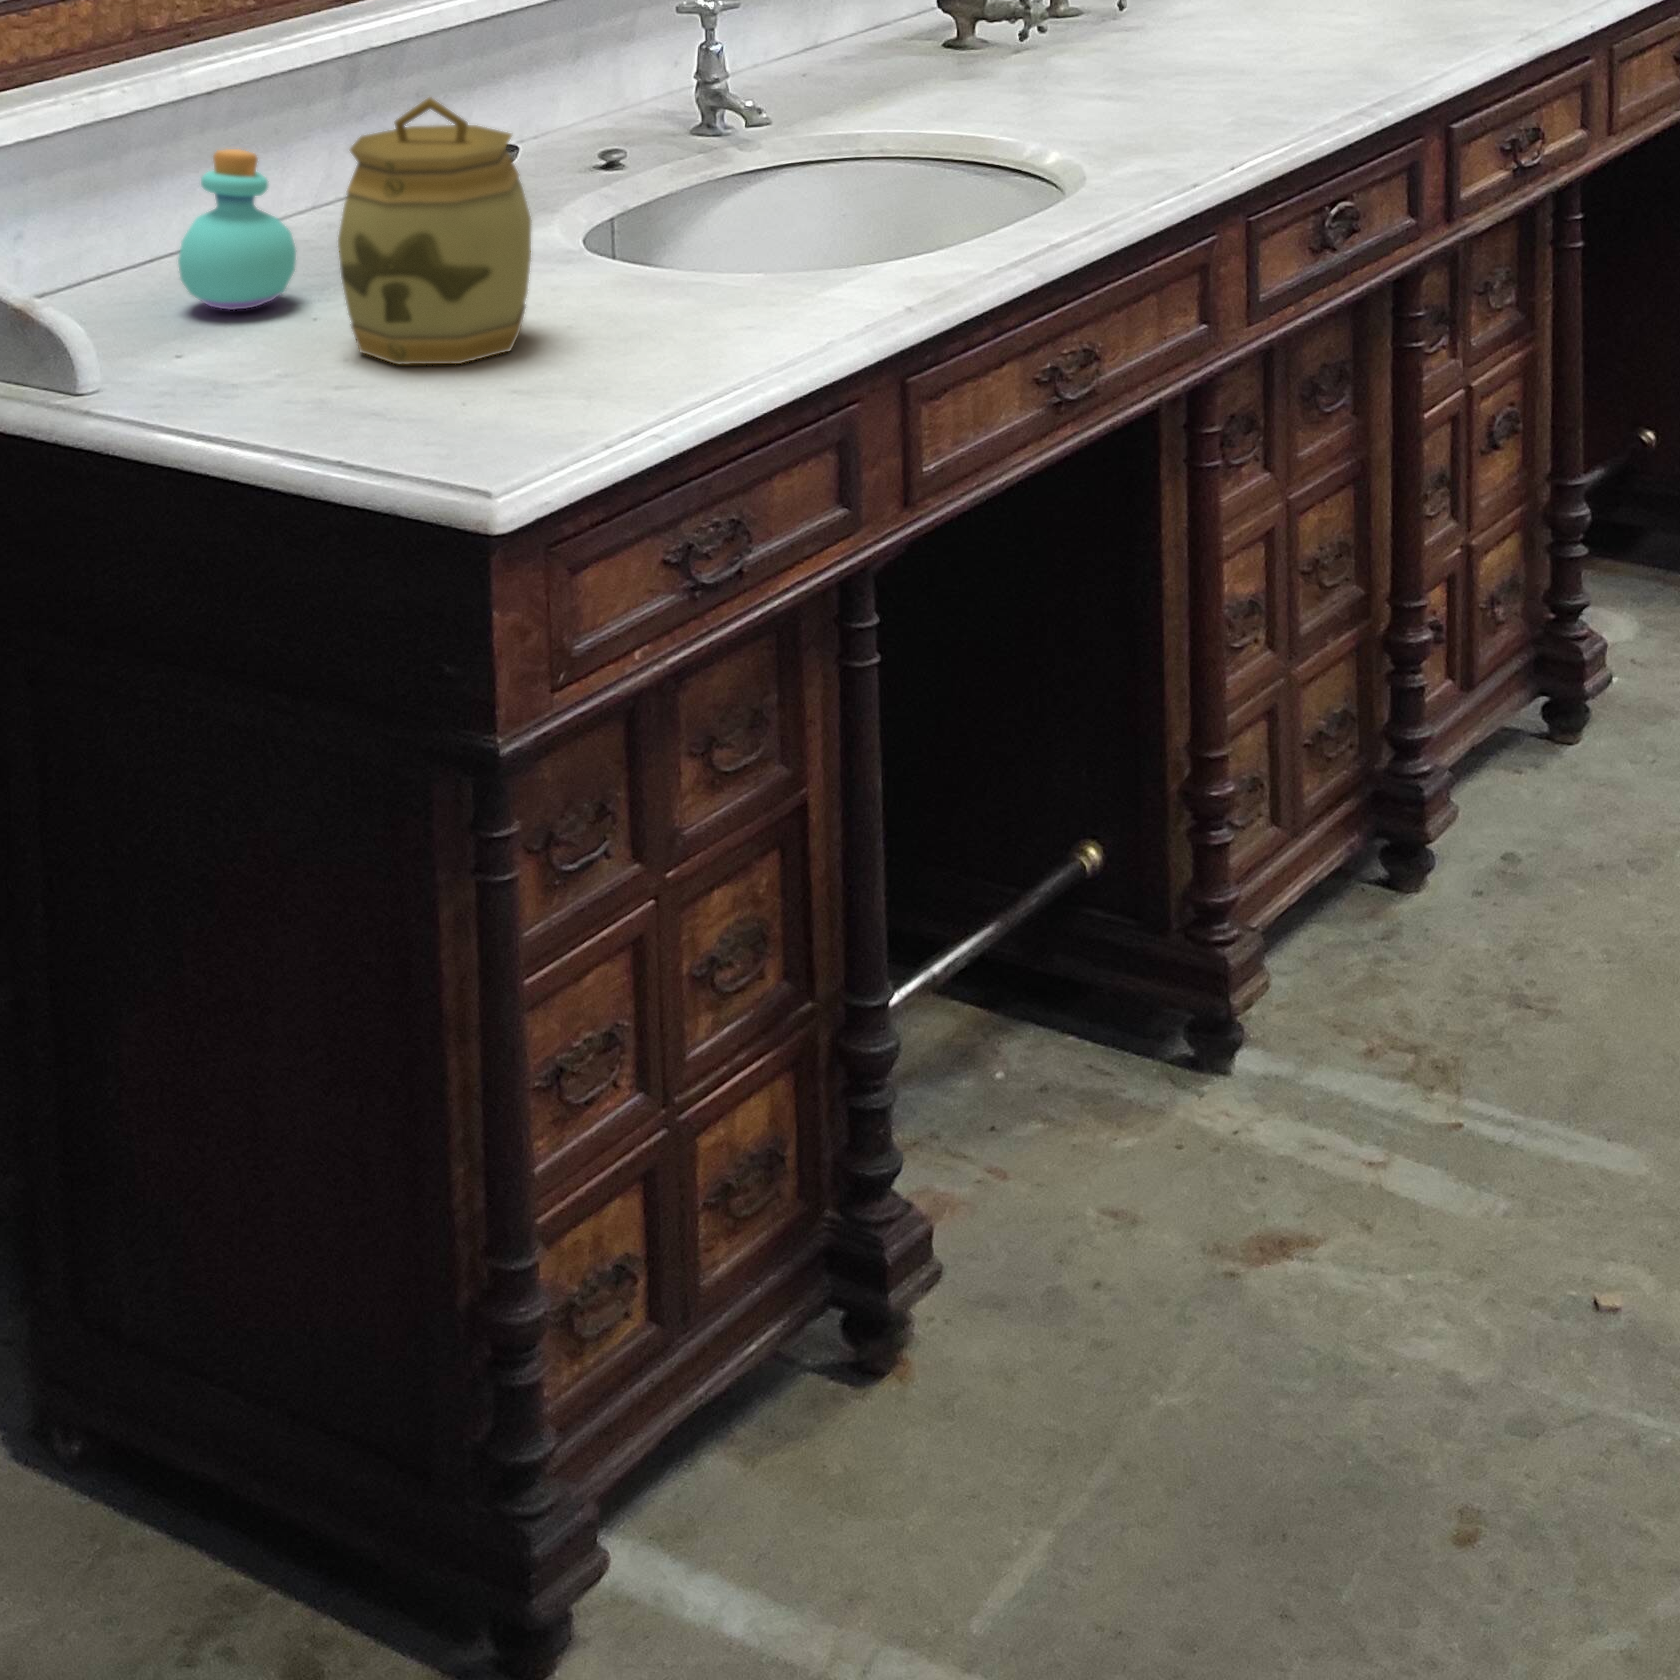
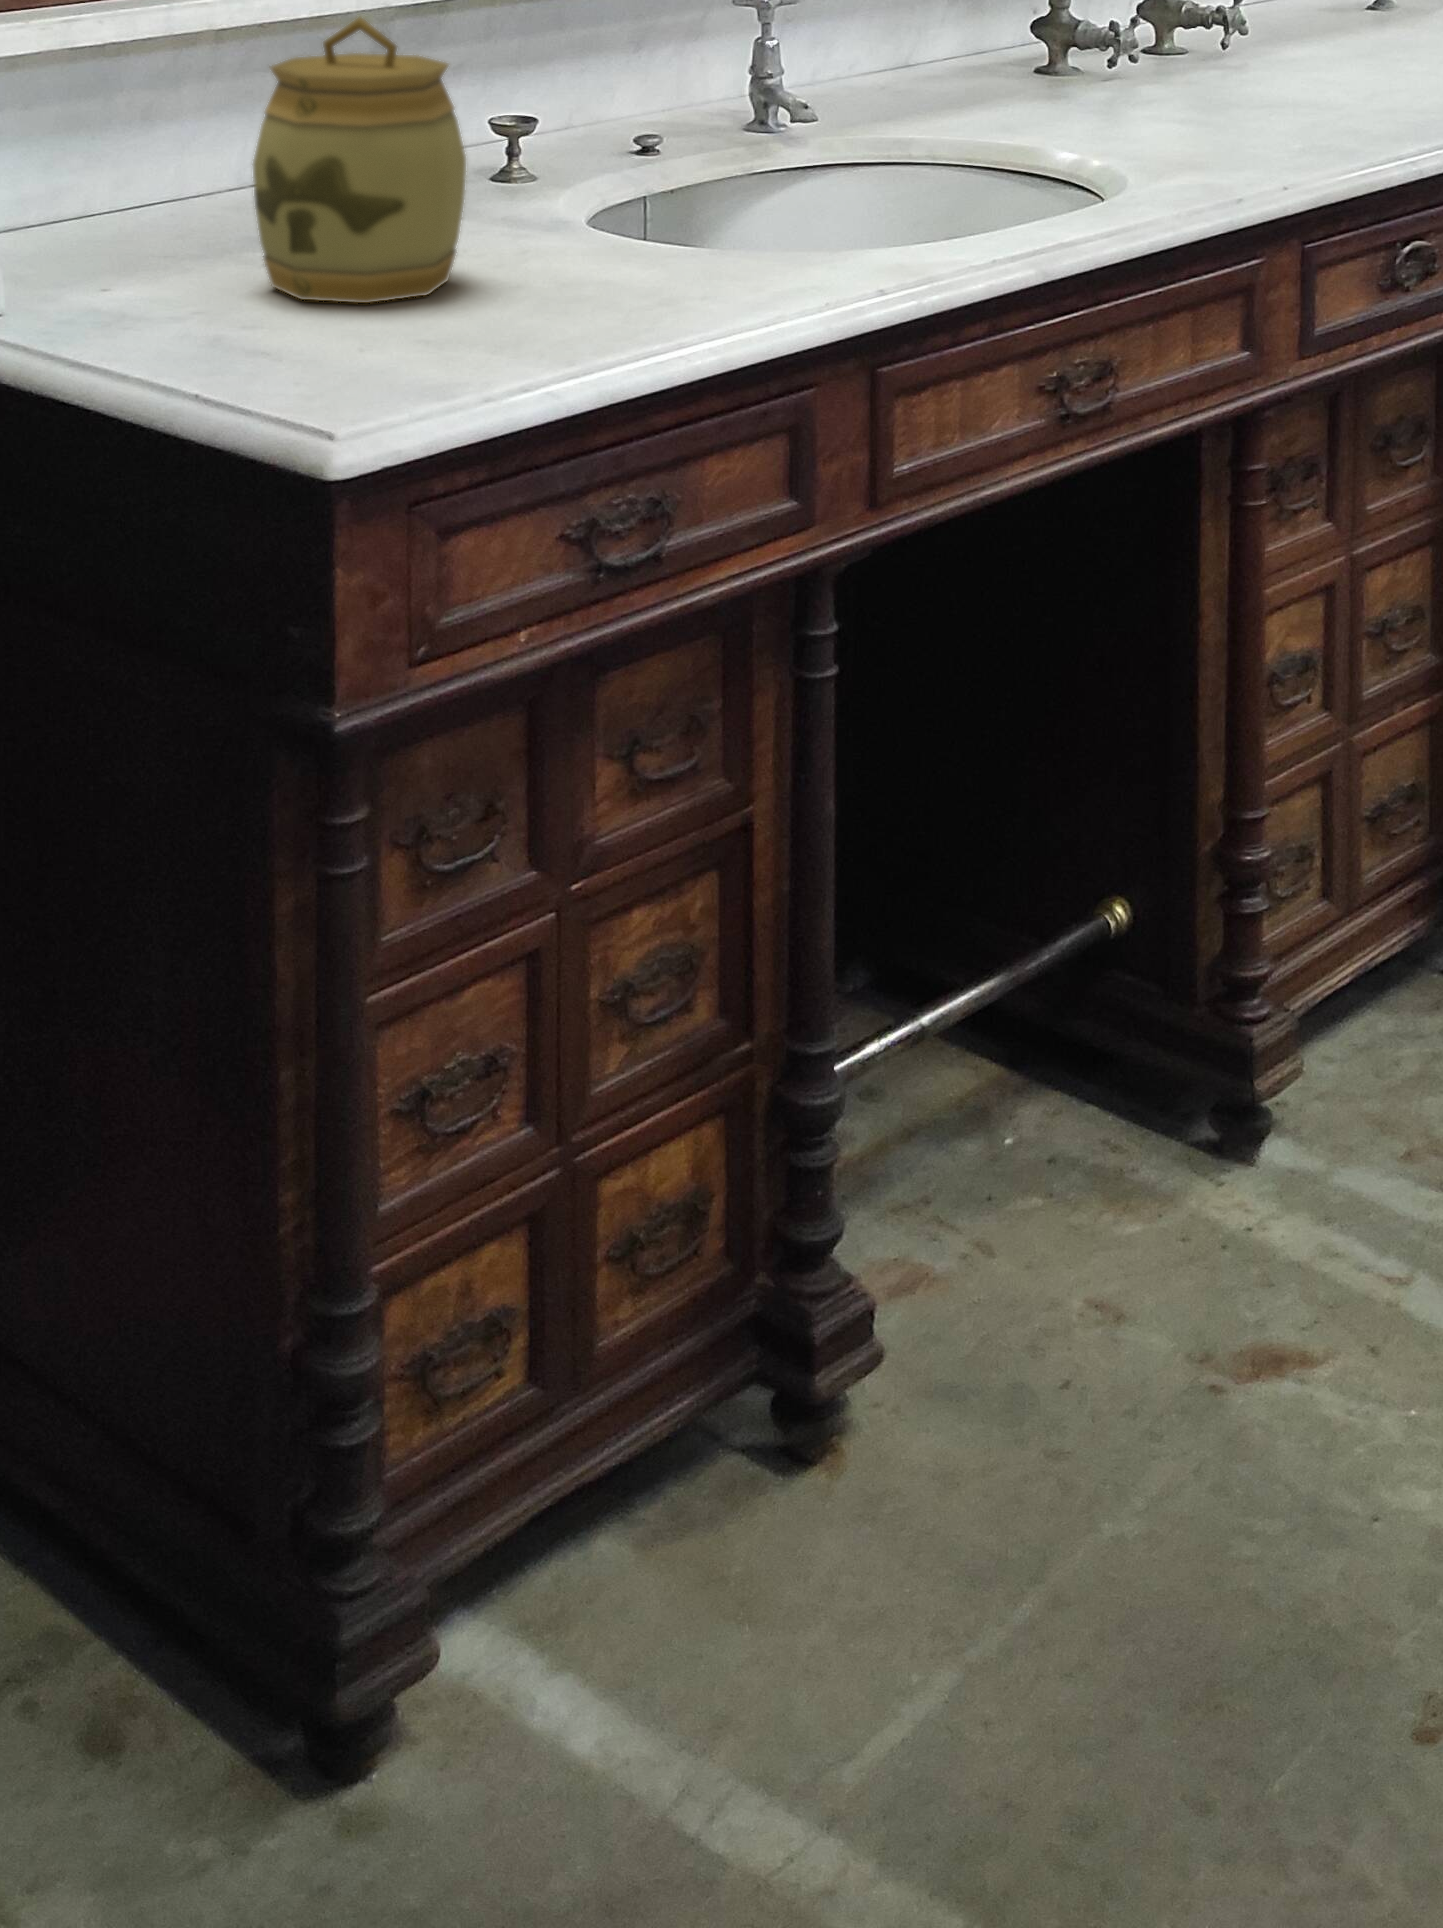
perfume bottle: present [178,149,296,310] -> none [120,74,246,243]

